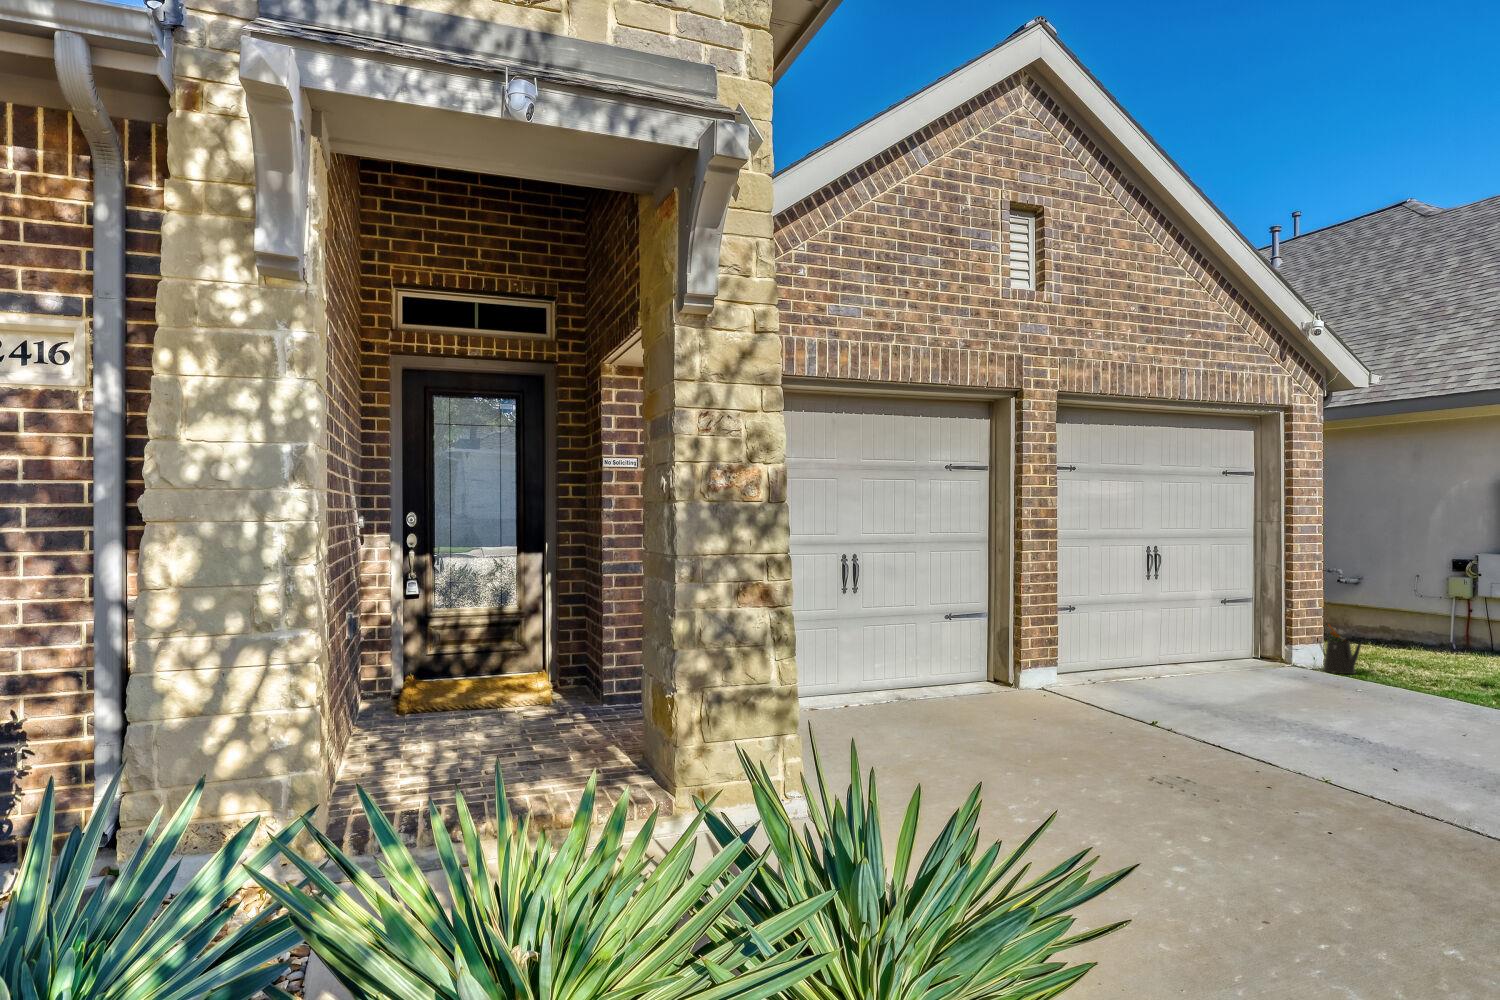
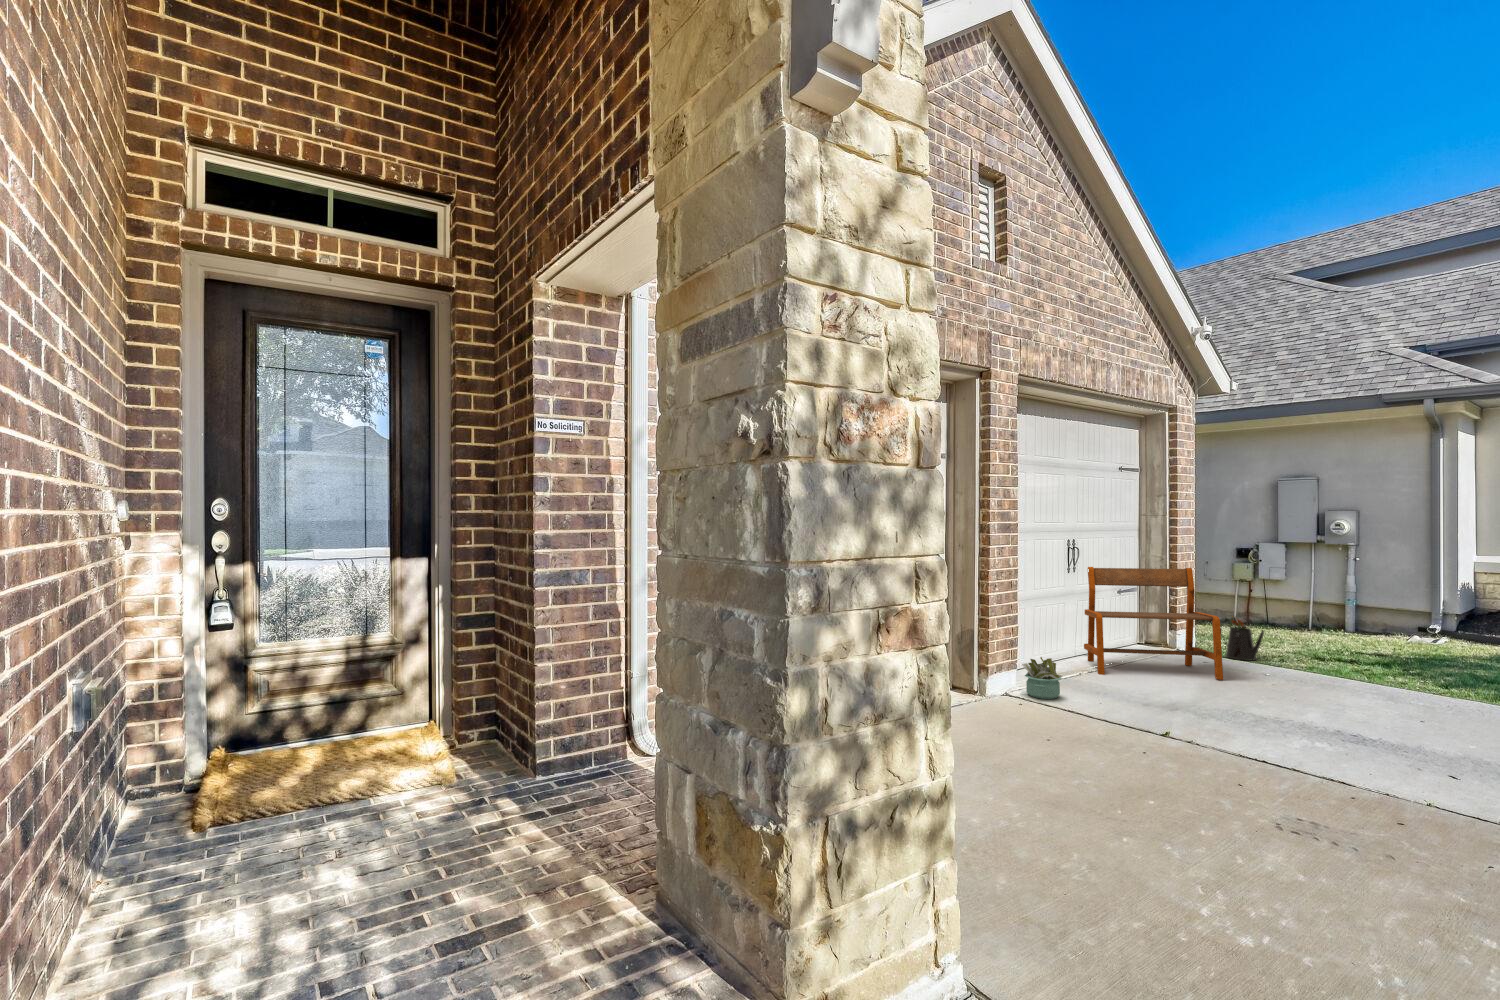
bench: none [1155,573,1286,688] -> present [1084,567,1223,680]
decorative plant: none [1057,654,1094,693] -> present [1022,657,1062,699]

